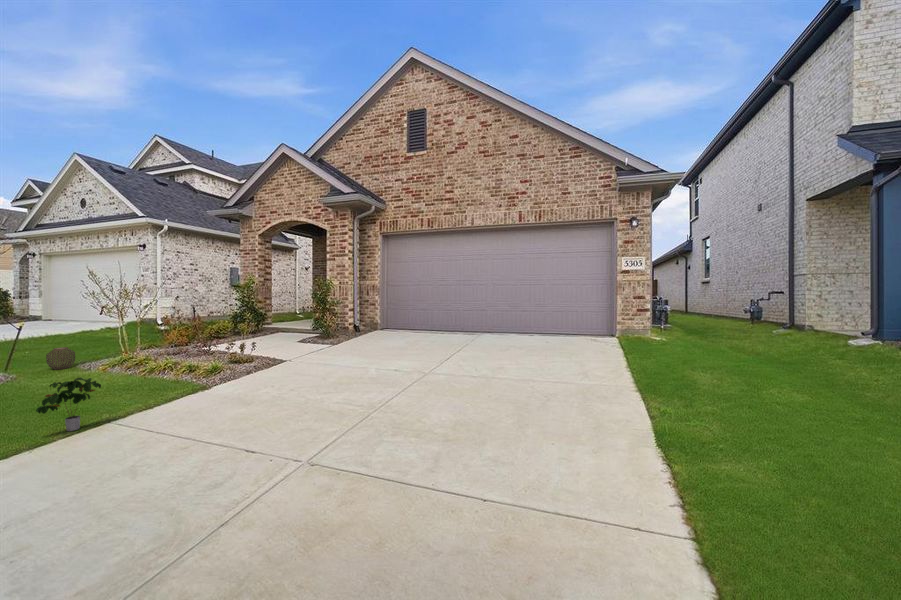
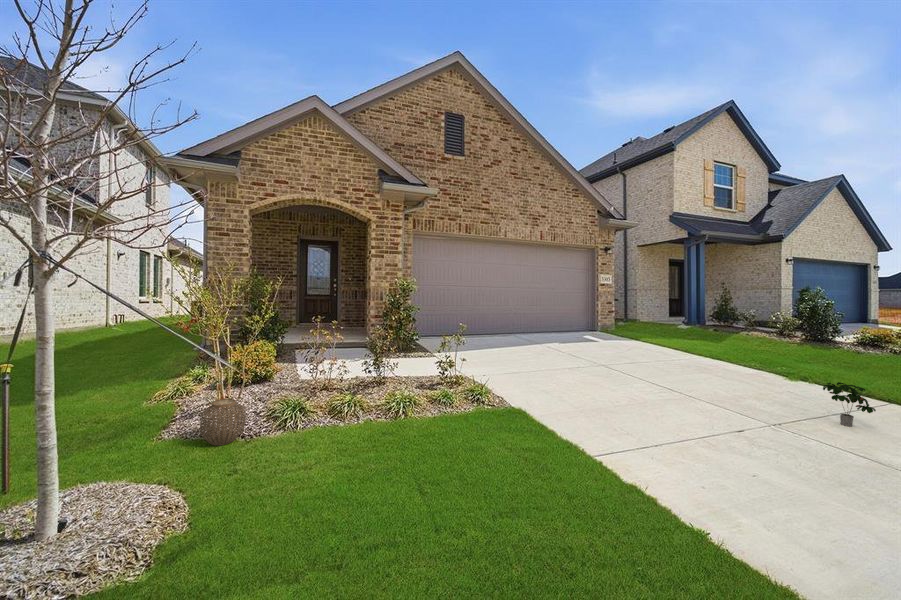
potted plant: present [36,378,101,431] -> present [823,382,876,426]

